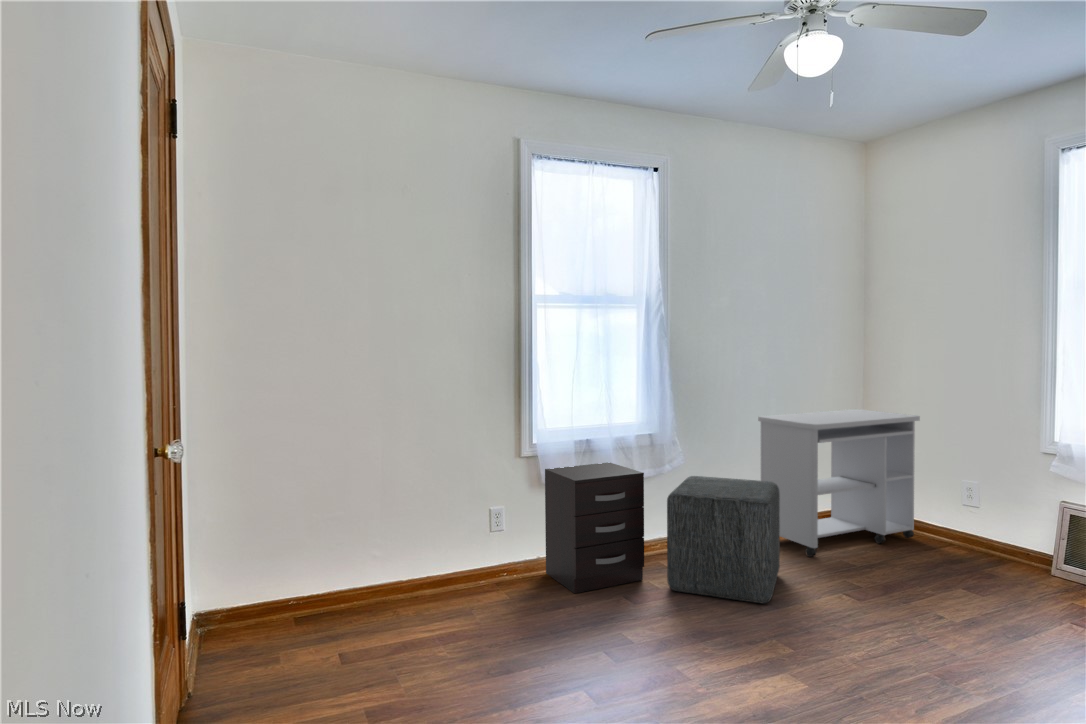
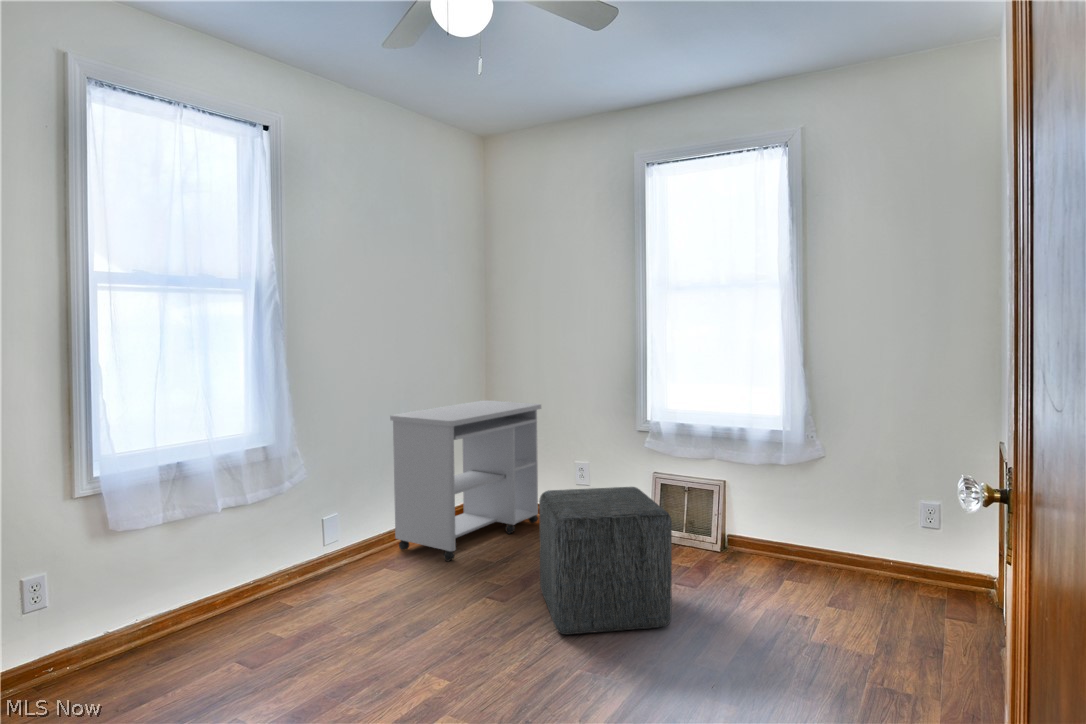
dresser: present [545,463,644,593] -> none [113,489,263,674]
ottoman: present [667,476,780,603] -> present [539,487,672,635]

